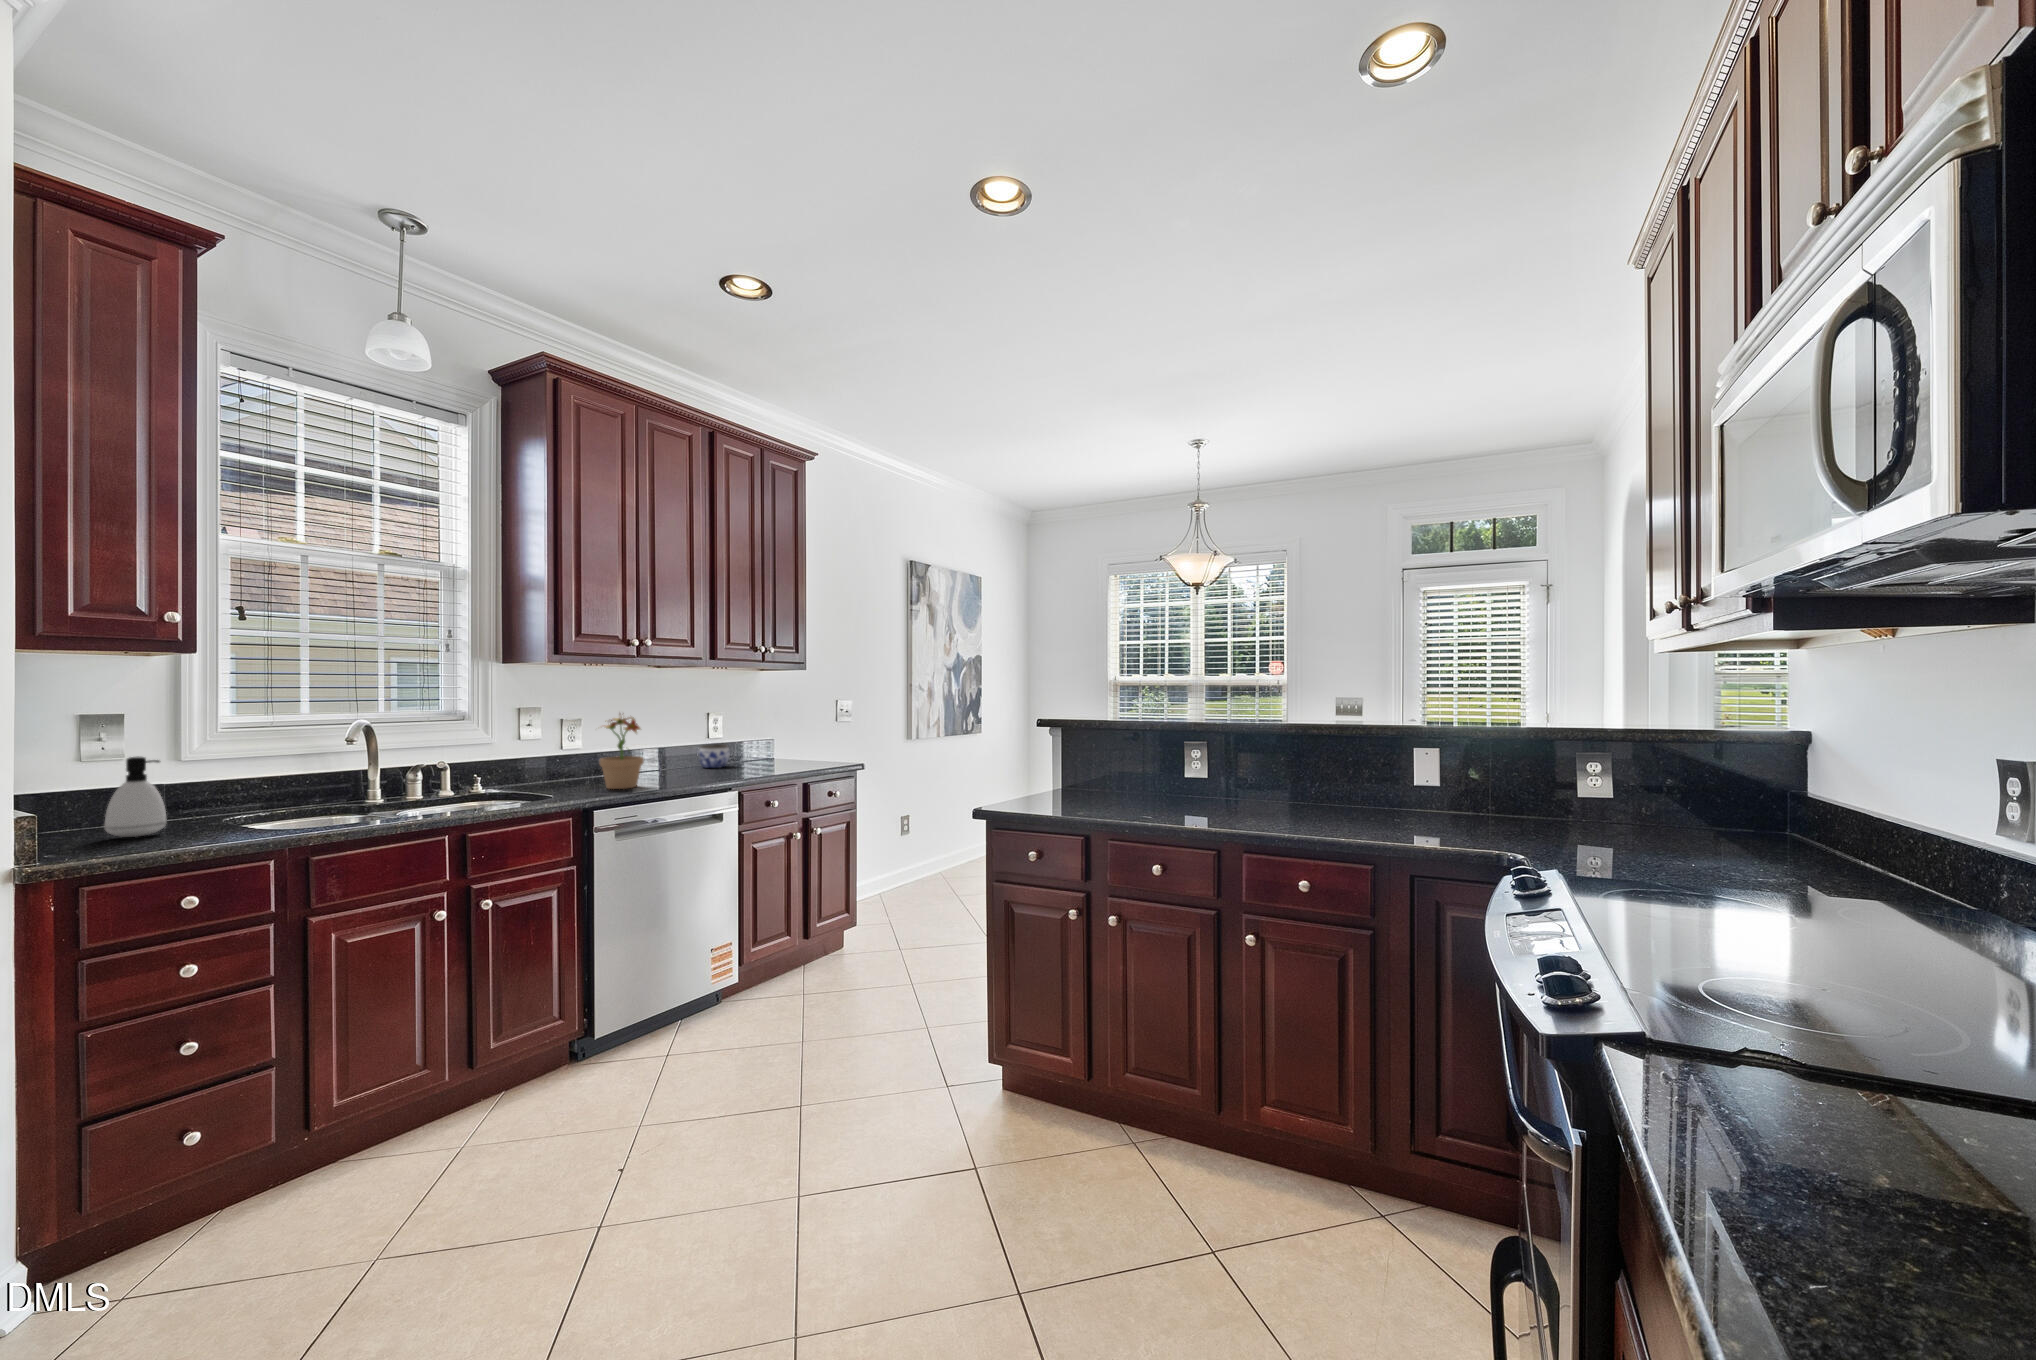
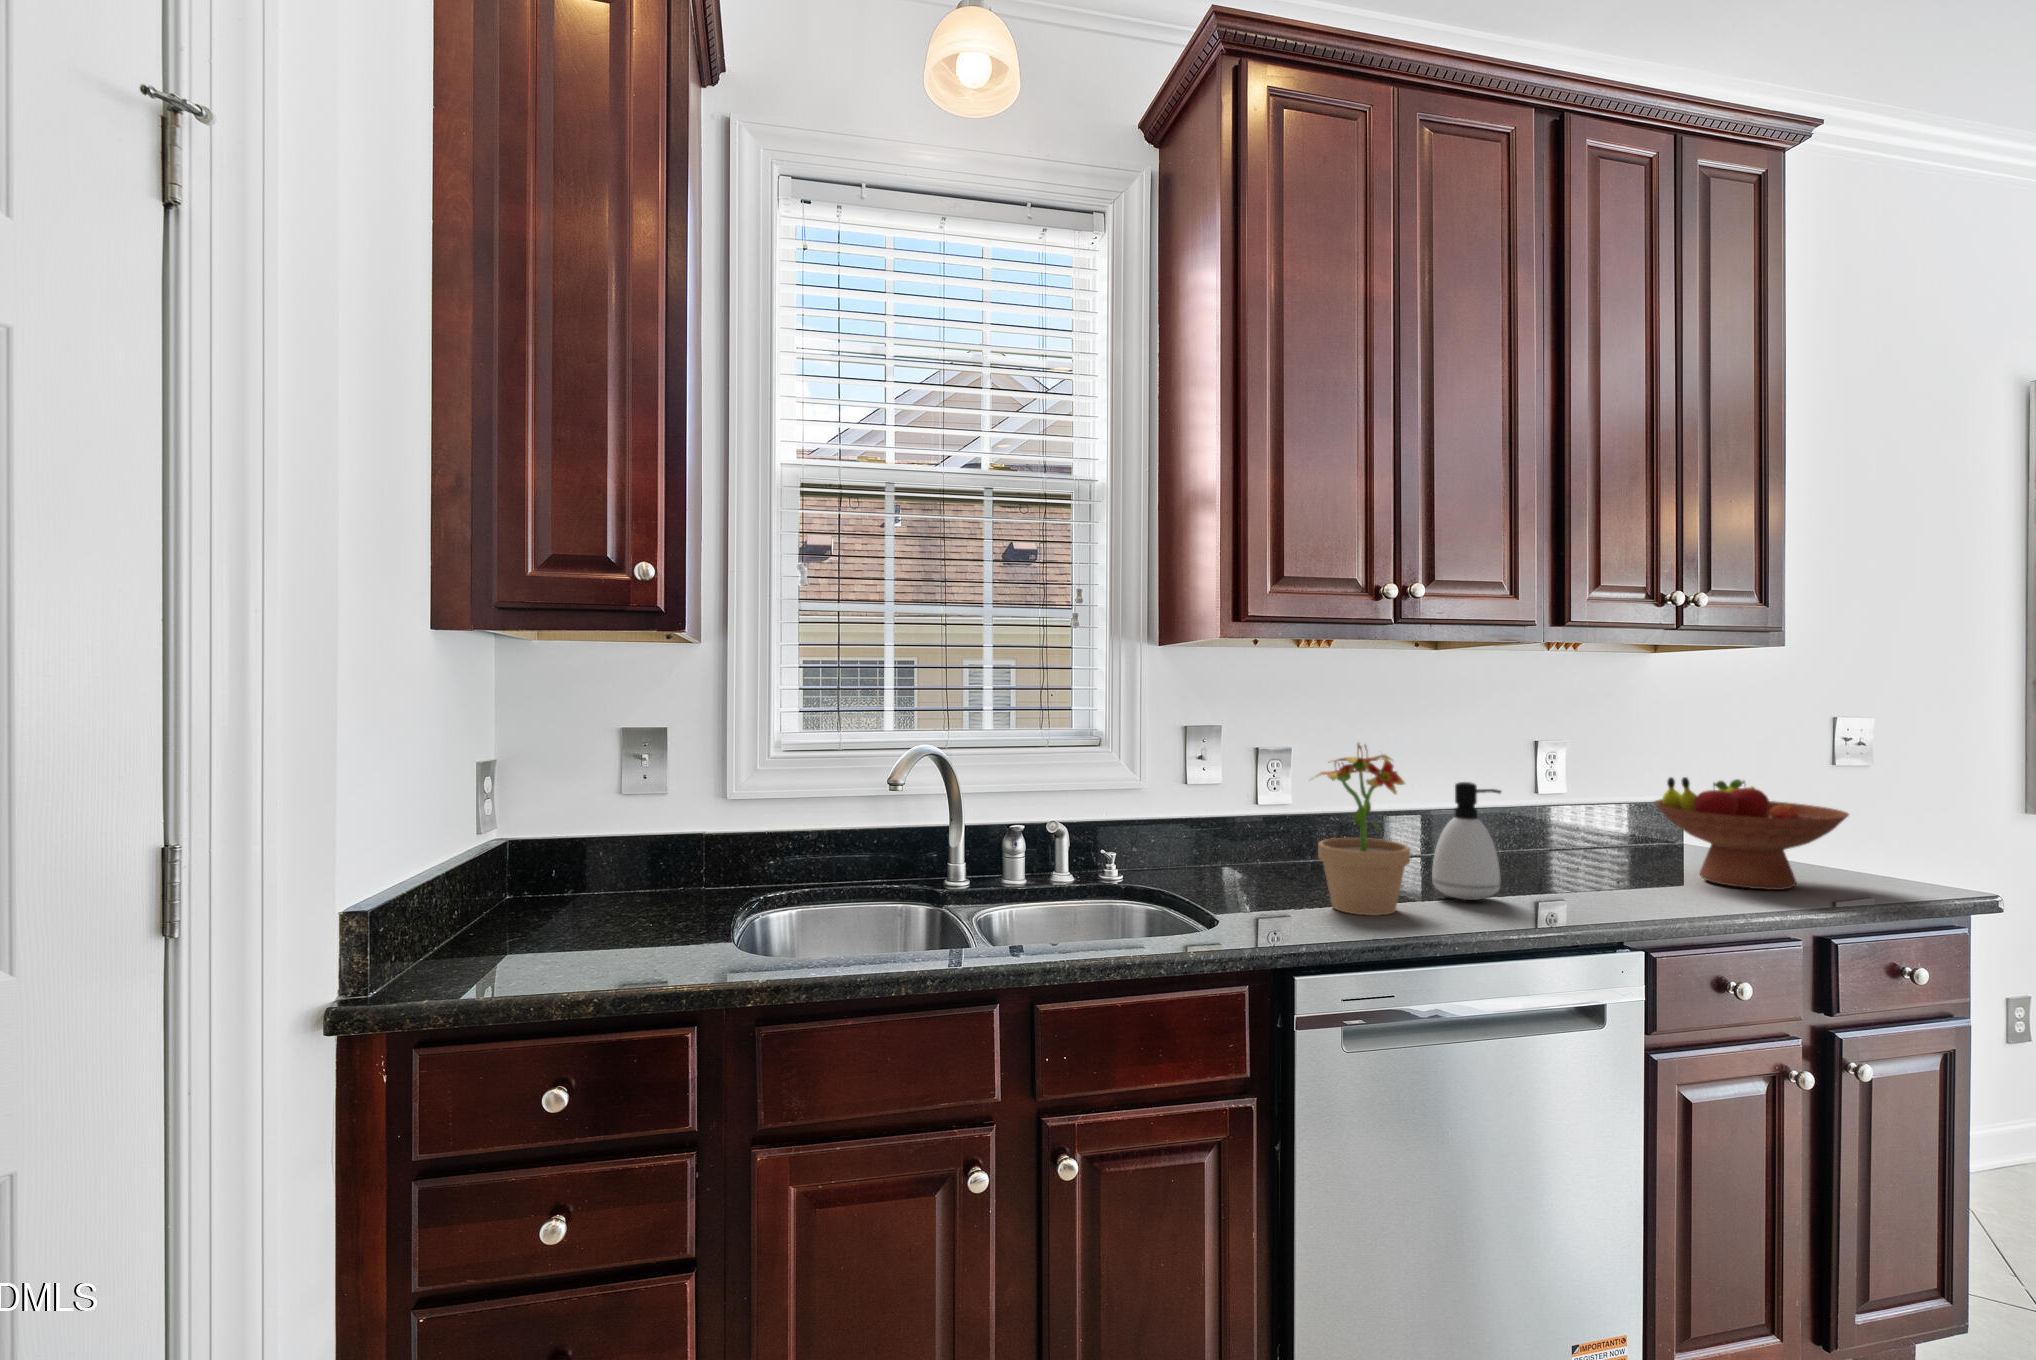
fruit bowl: none [753,724,821,768] -> present [1654,777,1849,890]
jar: present [699,744,730,768] -> none [1518,808,1590,862]
soap dispenser: present [104,756,167,837] -> present [1432,782,1501,900]

